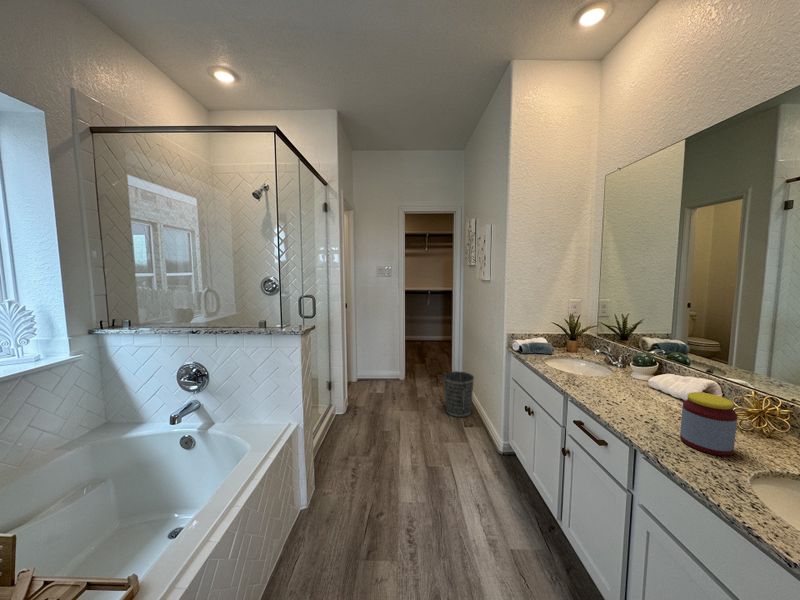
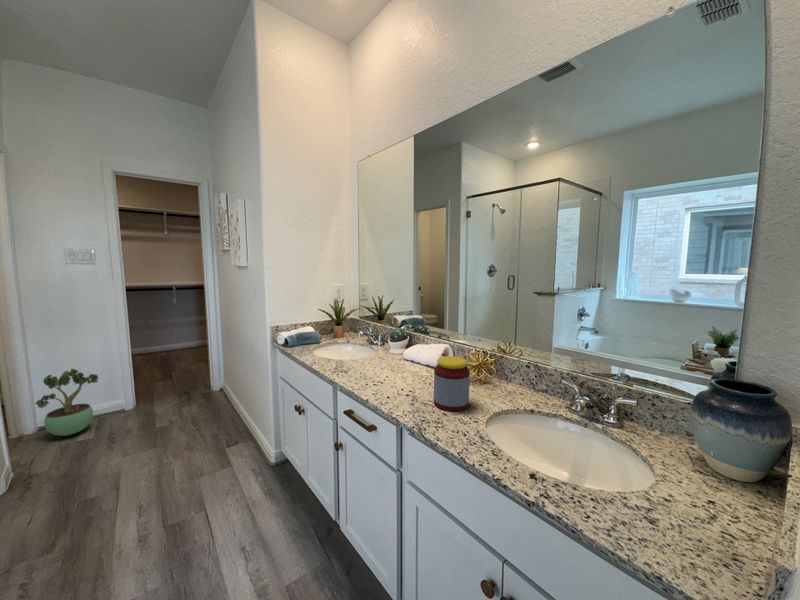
potted plant: none [365,344,393,386] -> present [36,369,98,436]
wastebasket: present [444,371,474,417] -> none [191,382,235,442]

